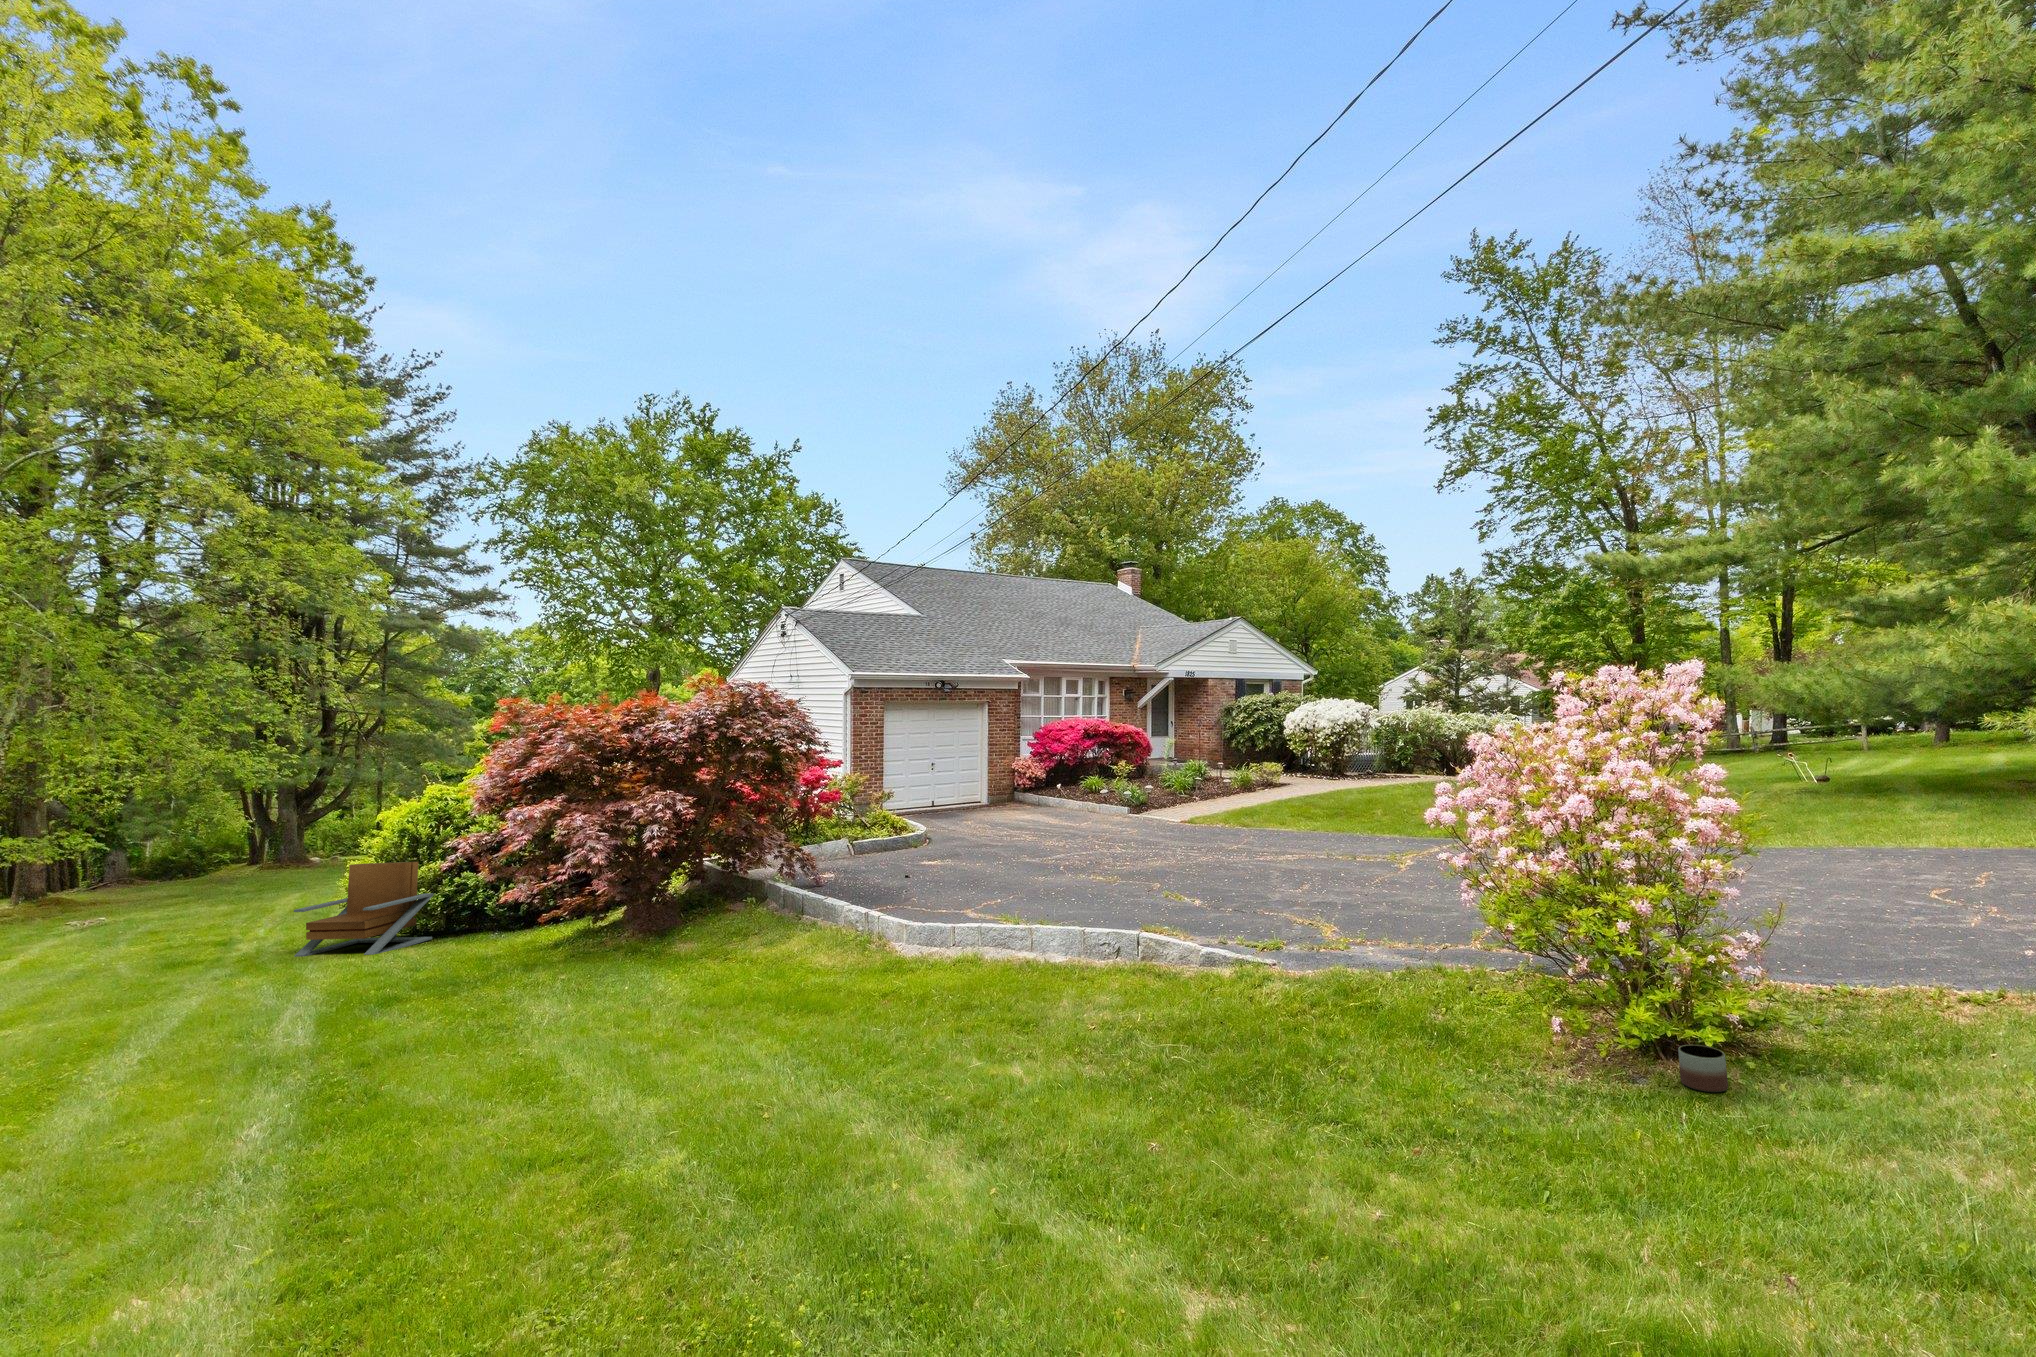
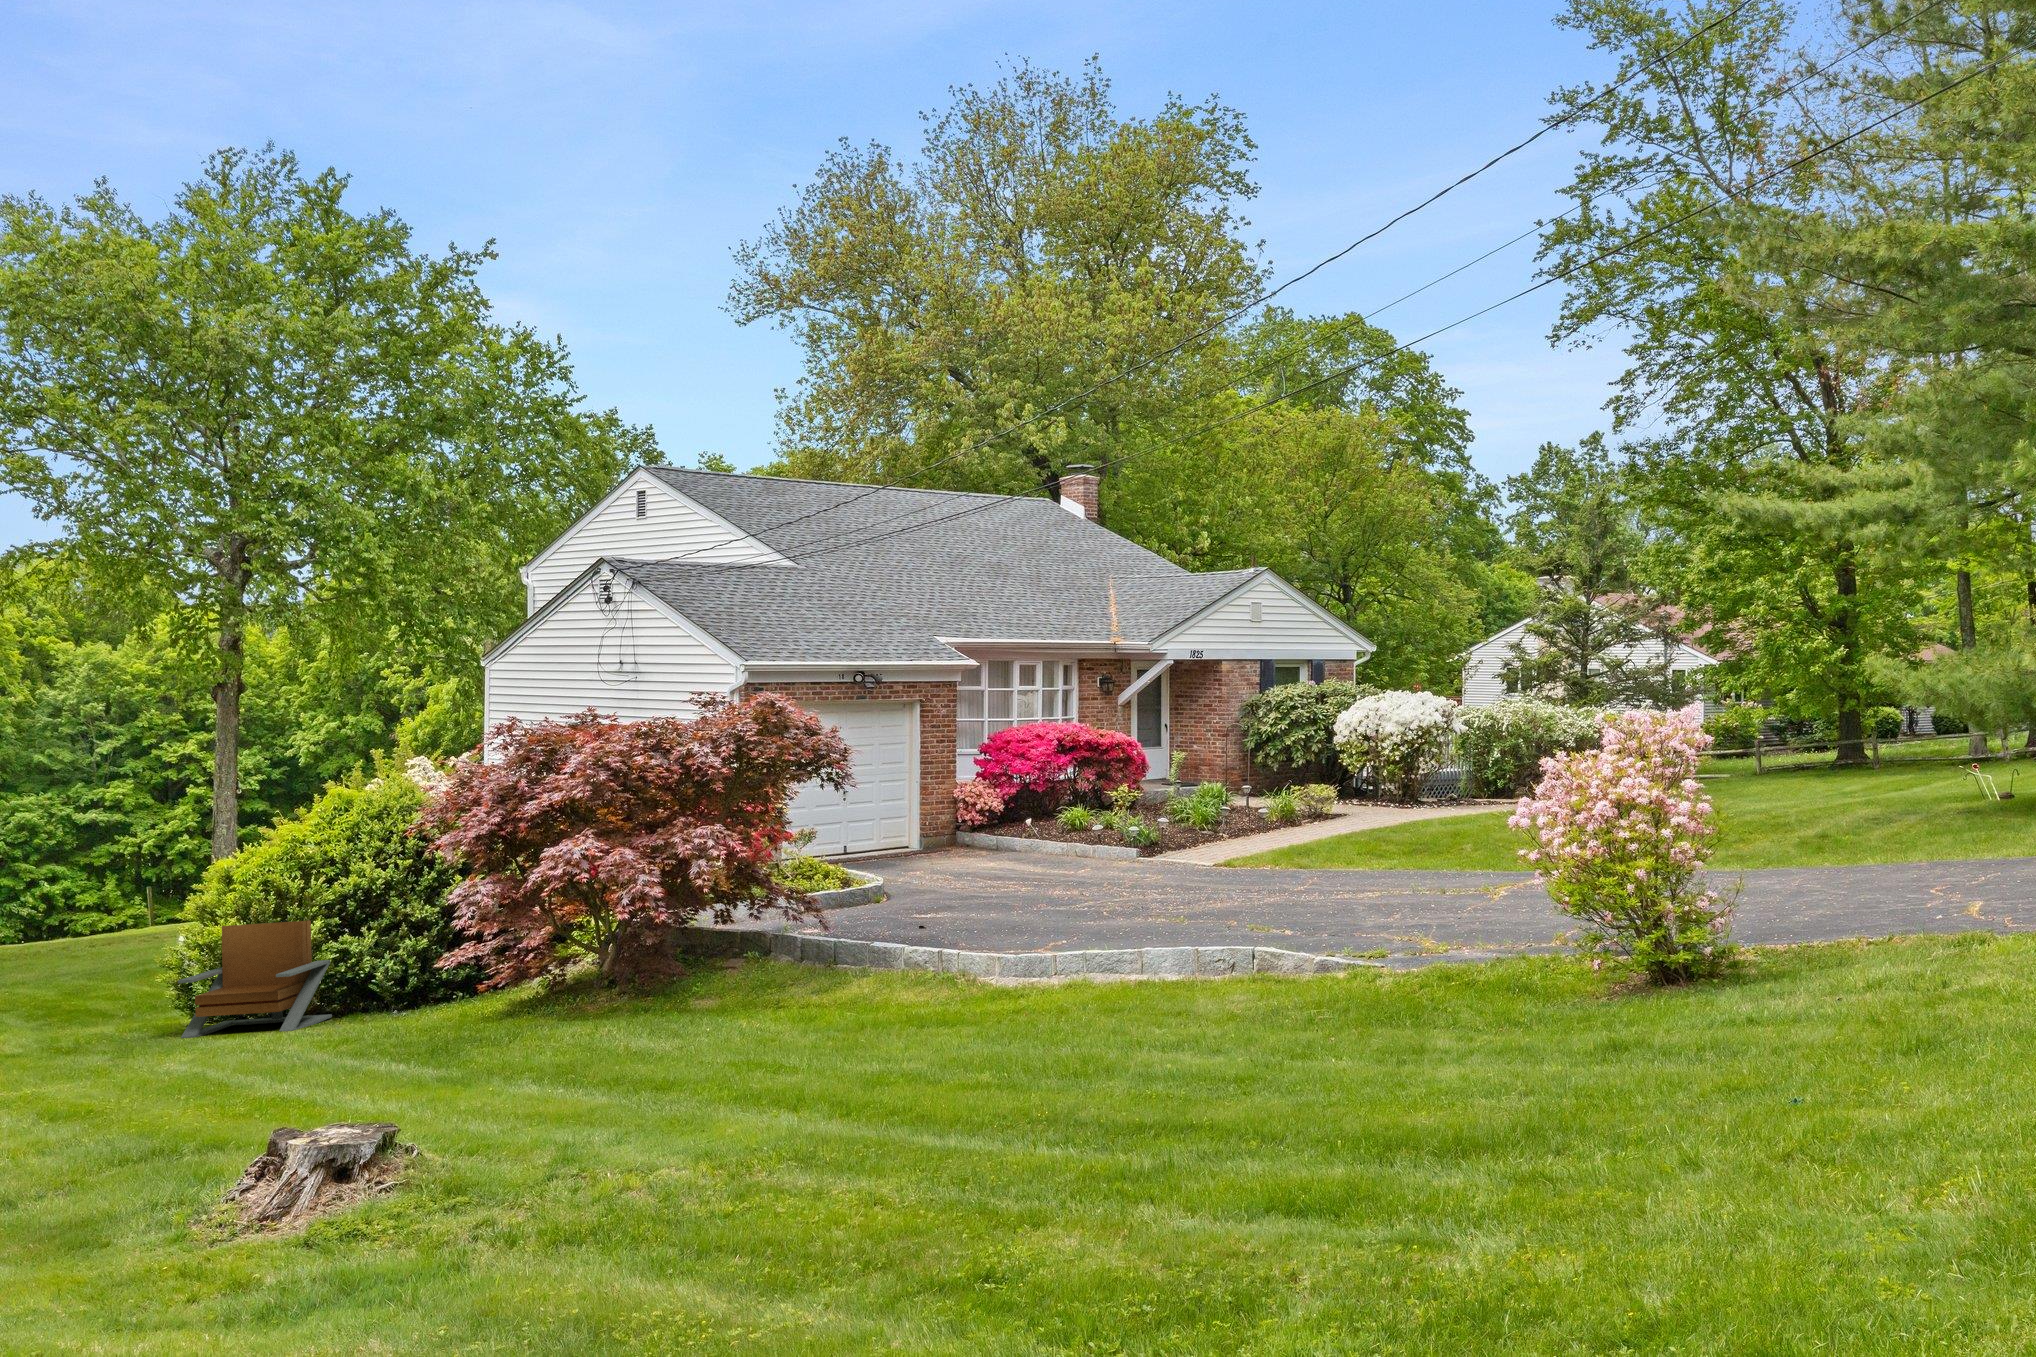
planter: present [1678,1045,1728,1092] -> none [1712,981,1744,1011]

